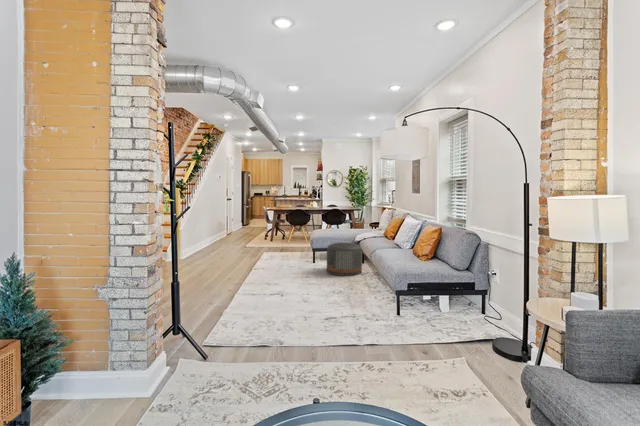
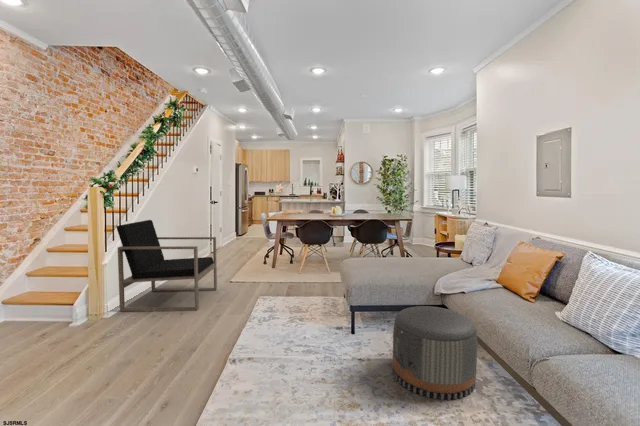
armchair: none [184,208,237,257] -> present [116,220,217,312]

